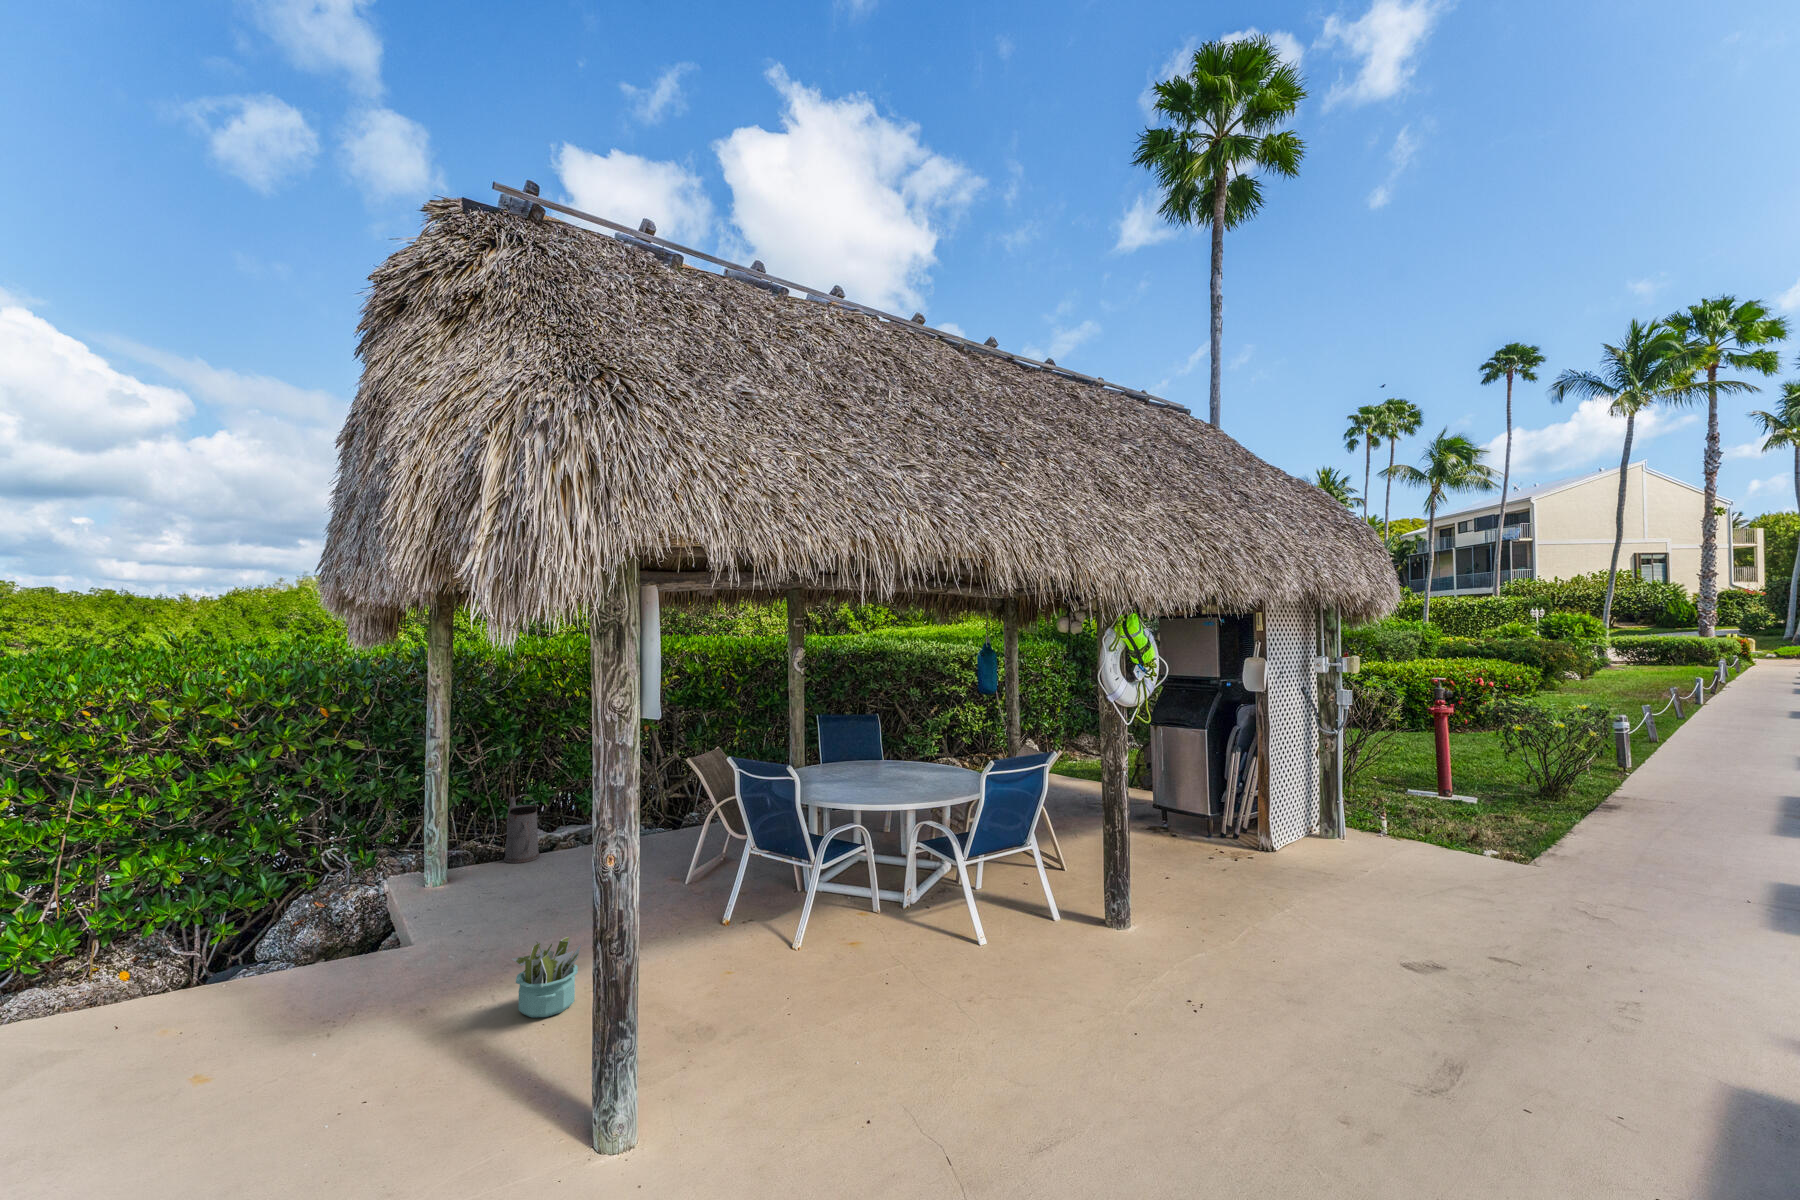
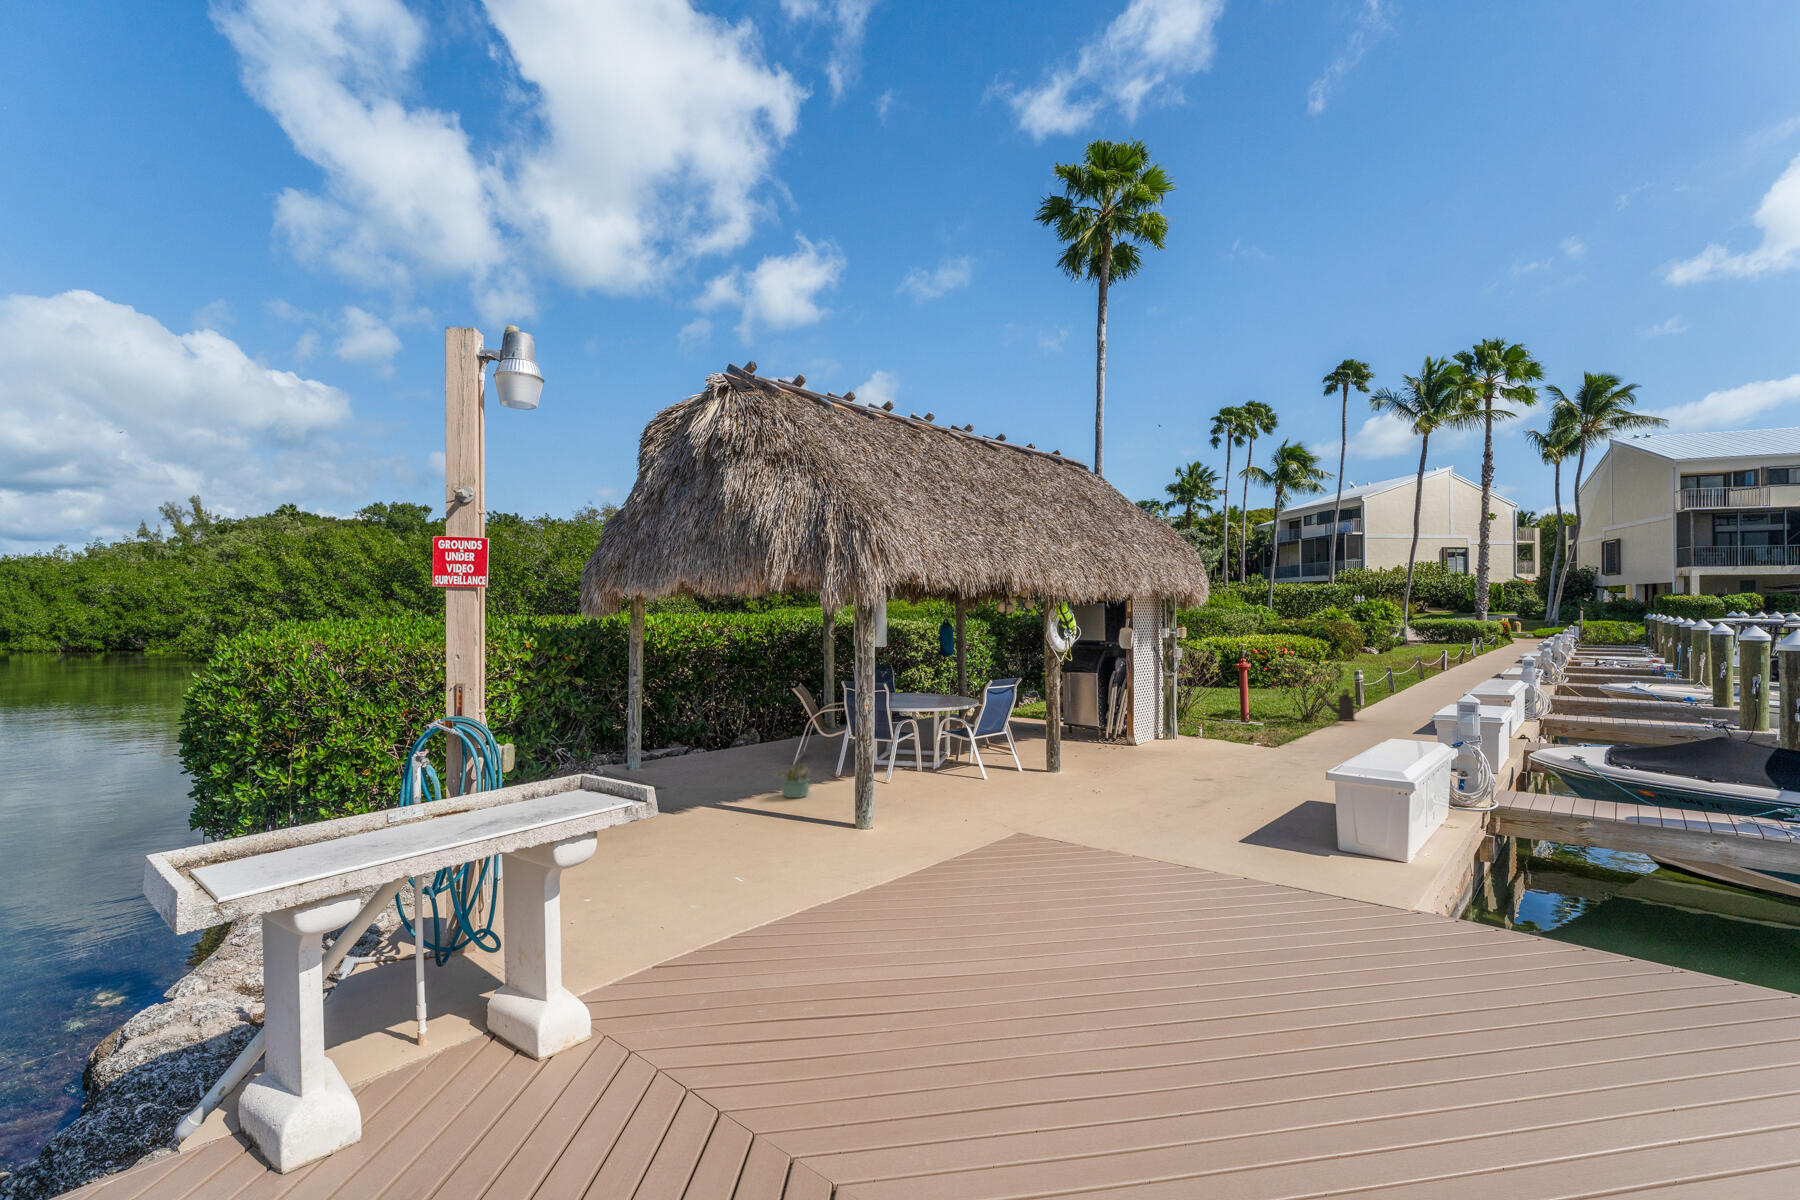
watering can: present [504,794,540,863] -> present [1320,689,1355,721]

